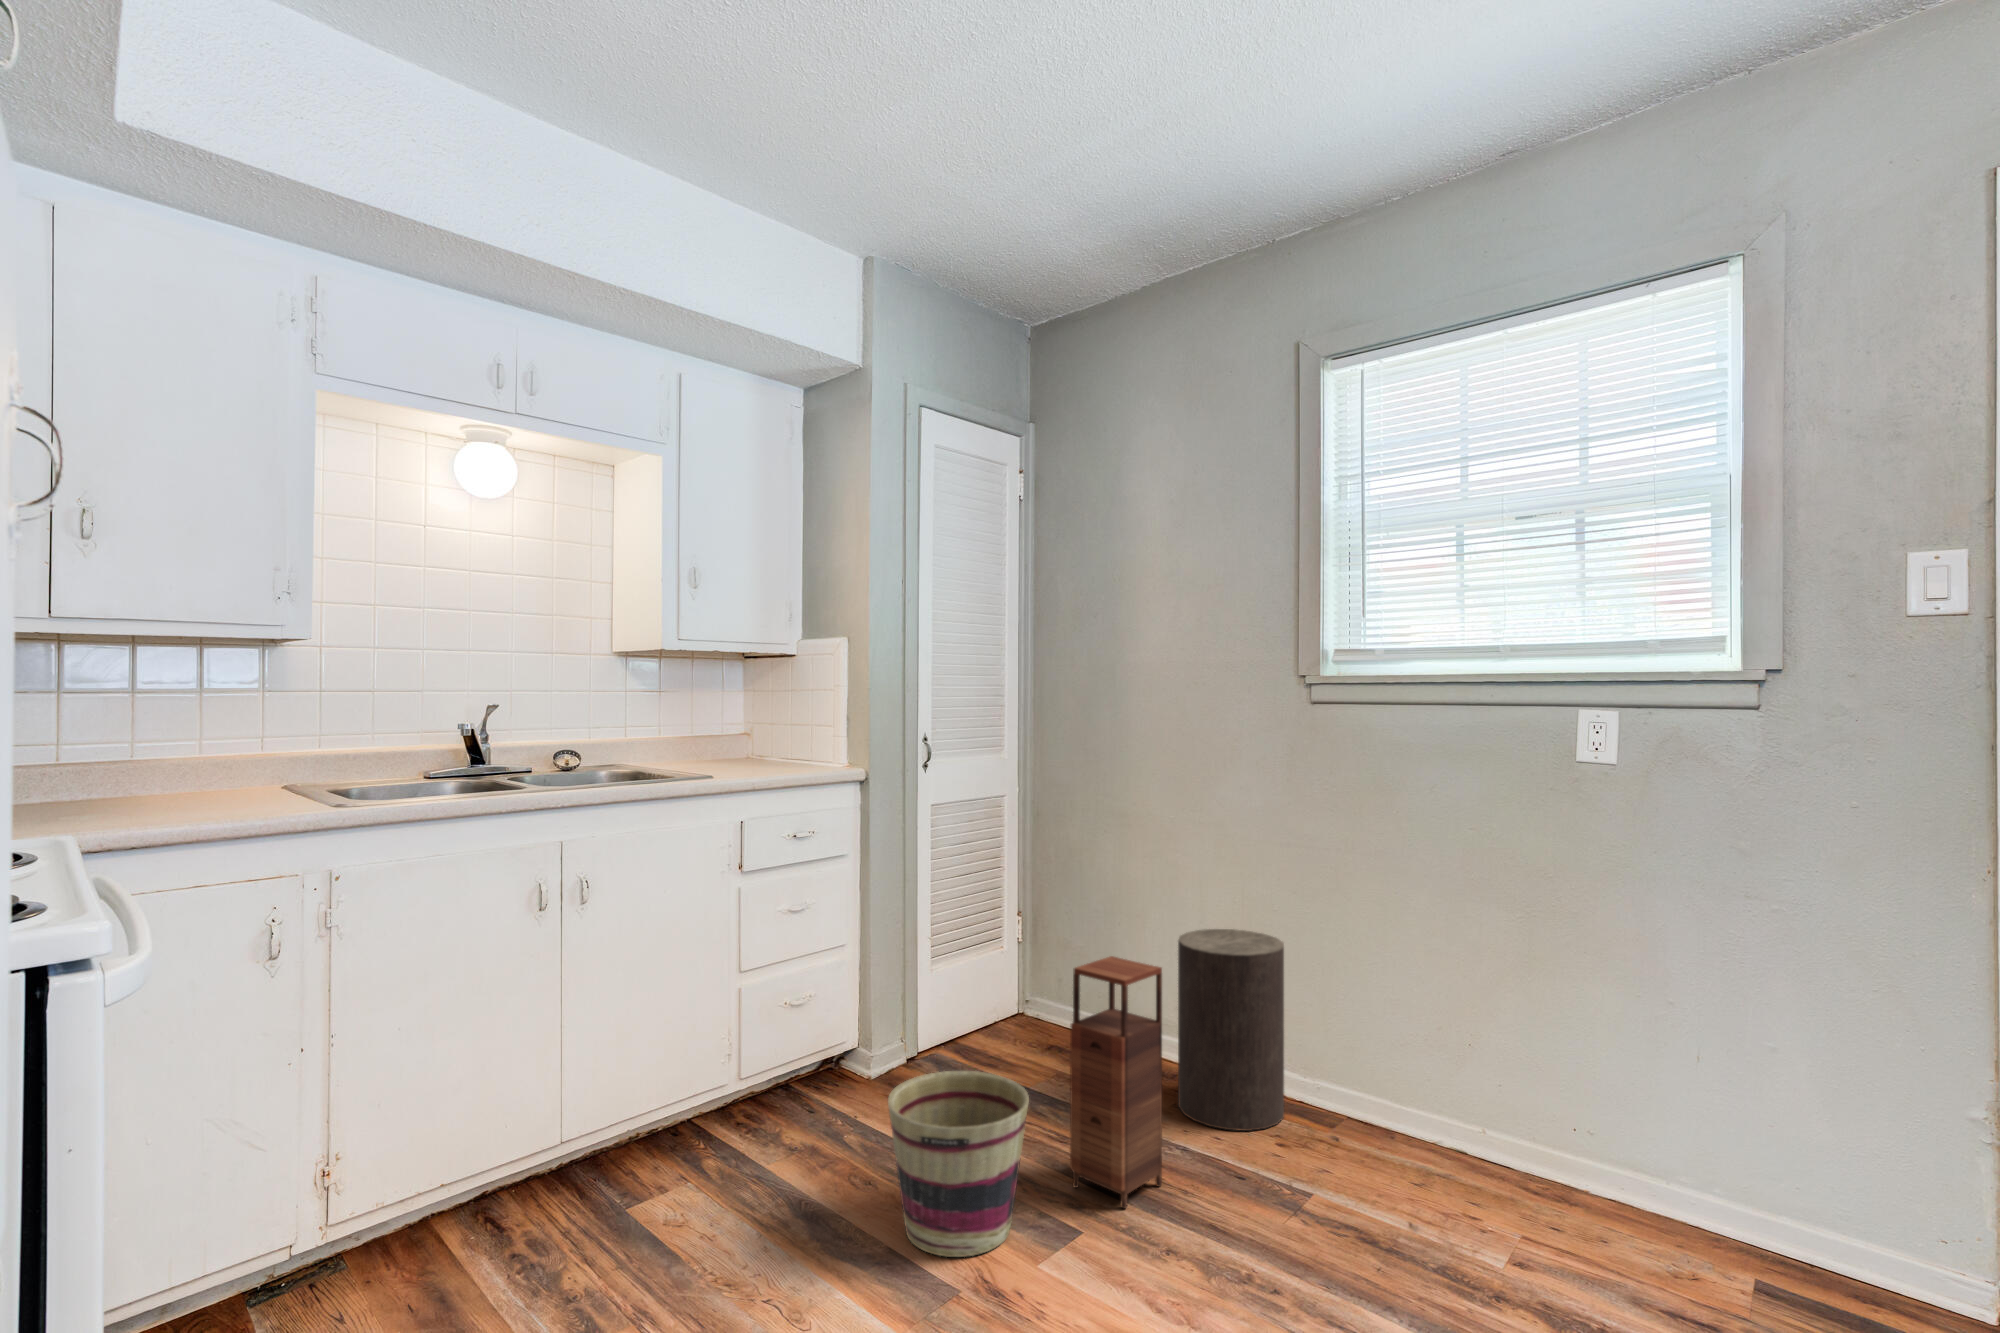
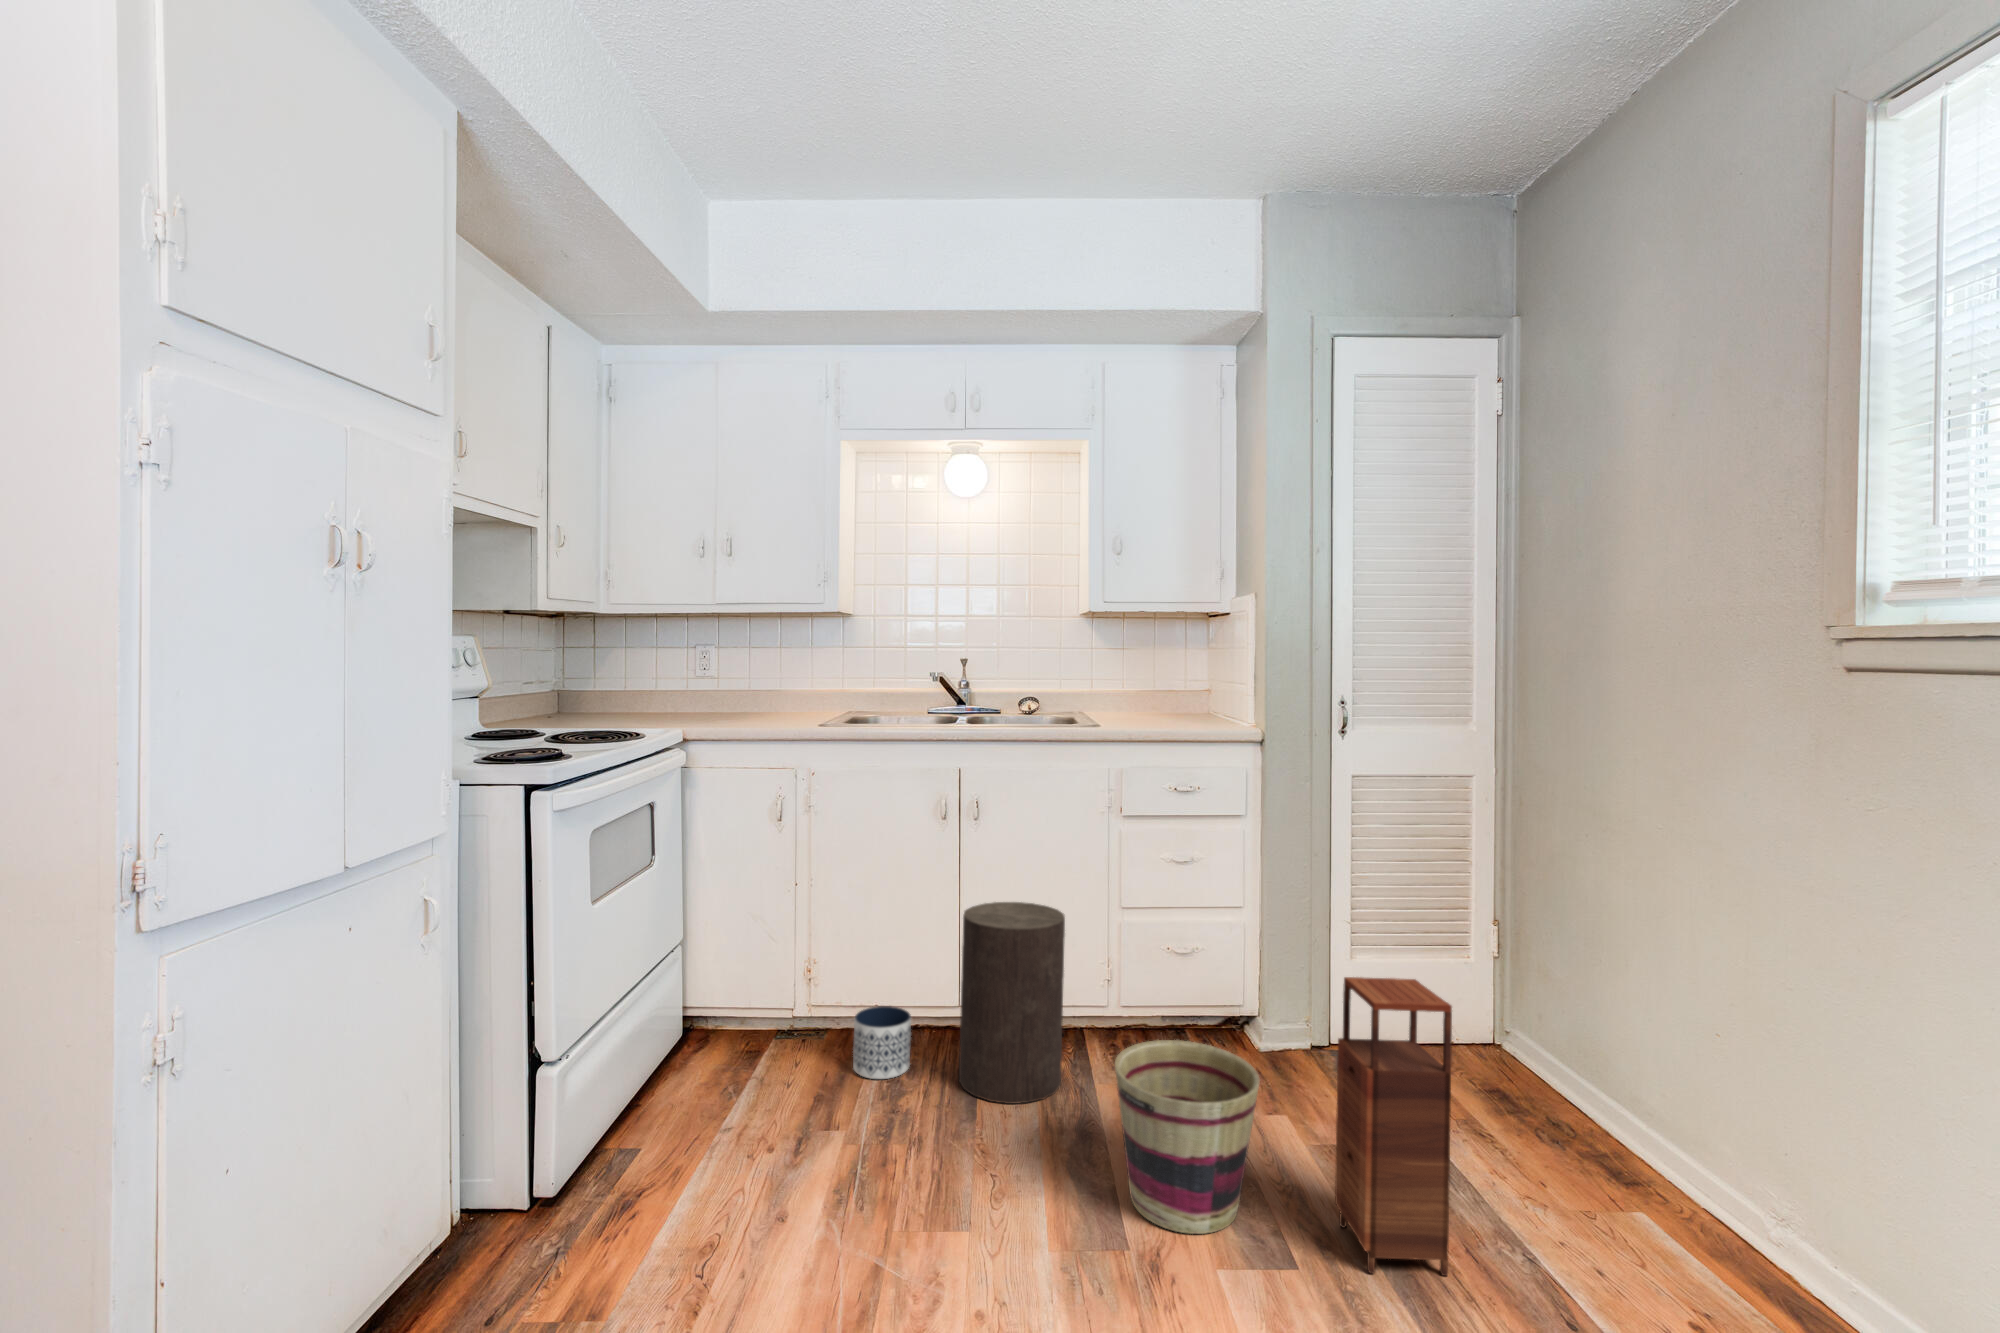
stool: present [1178,929,1284,1131] -> present [959,902,1065,1104]
planter: none [444,1172,533,1284] -> present [853,1006,911,1079]

